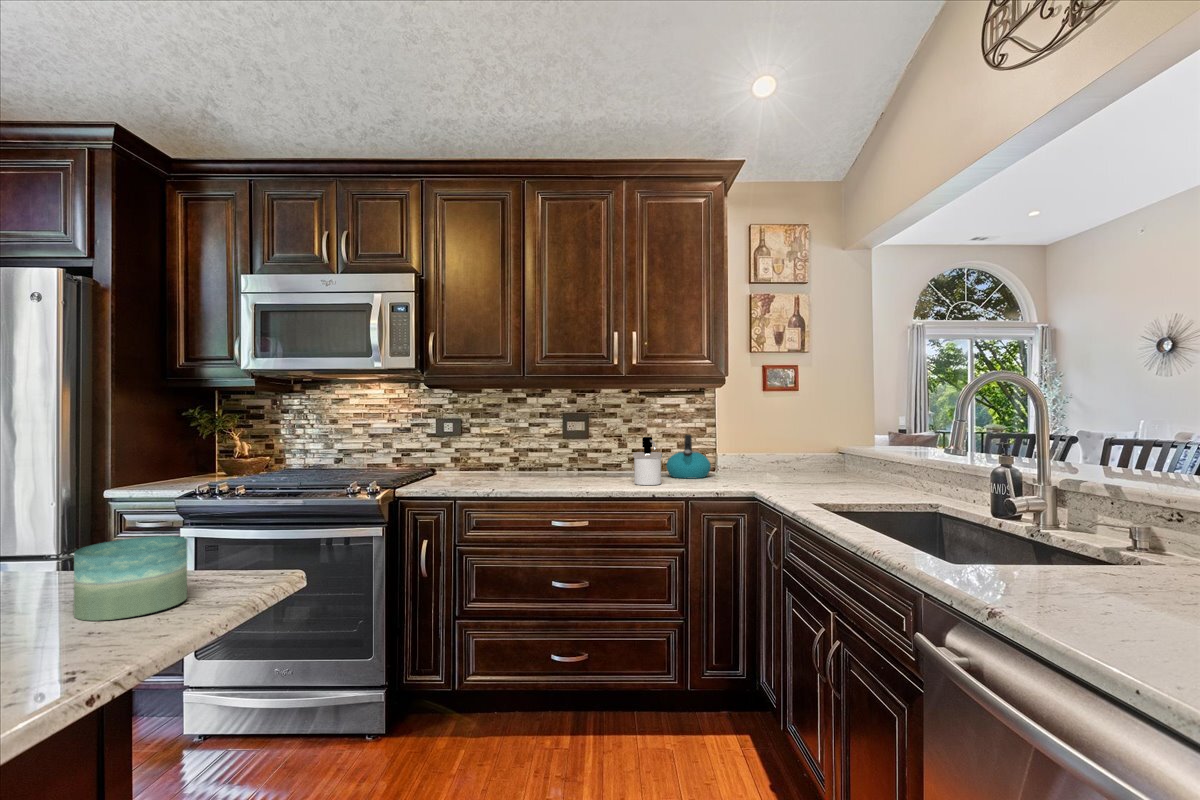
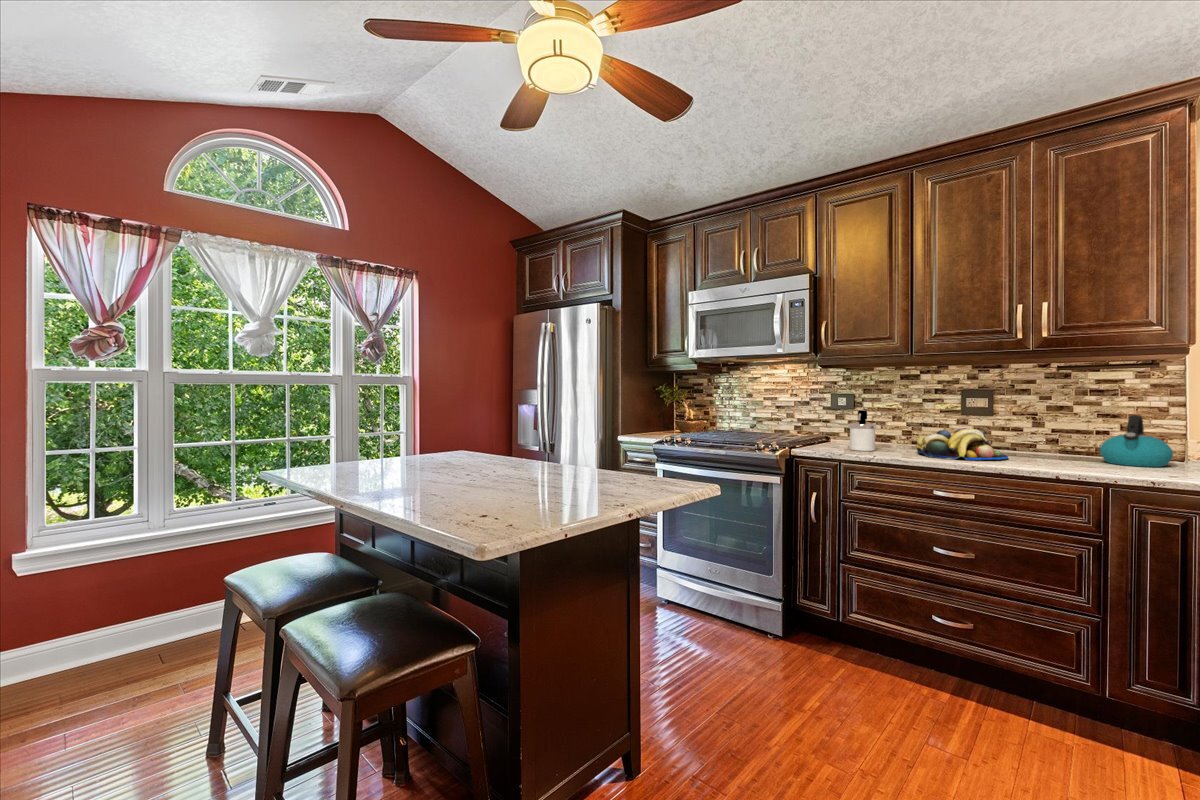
soap dispenser: present [633,437,662,485] -> present [849,410,876,451]
fruit bowl: none [527,452,606,486] -> present [916,428,1008,461]
candle: present [73,536,187,621] -> none [593,456,640,495]

